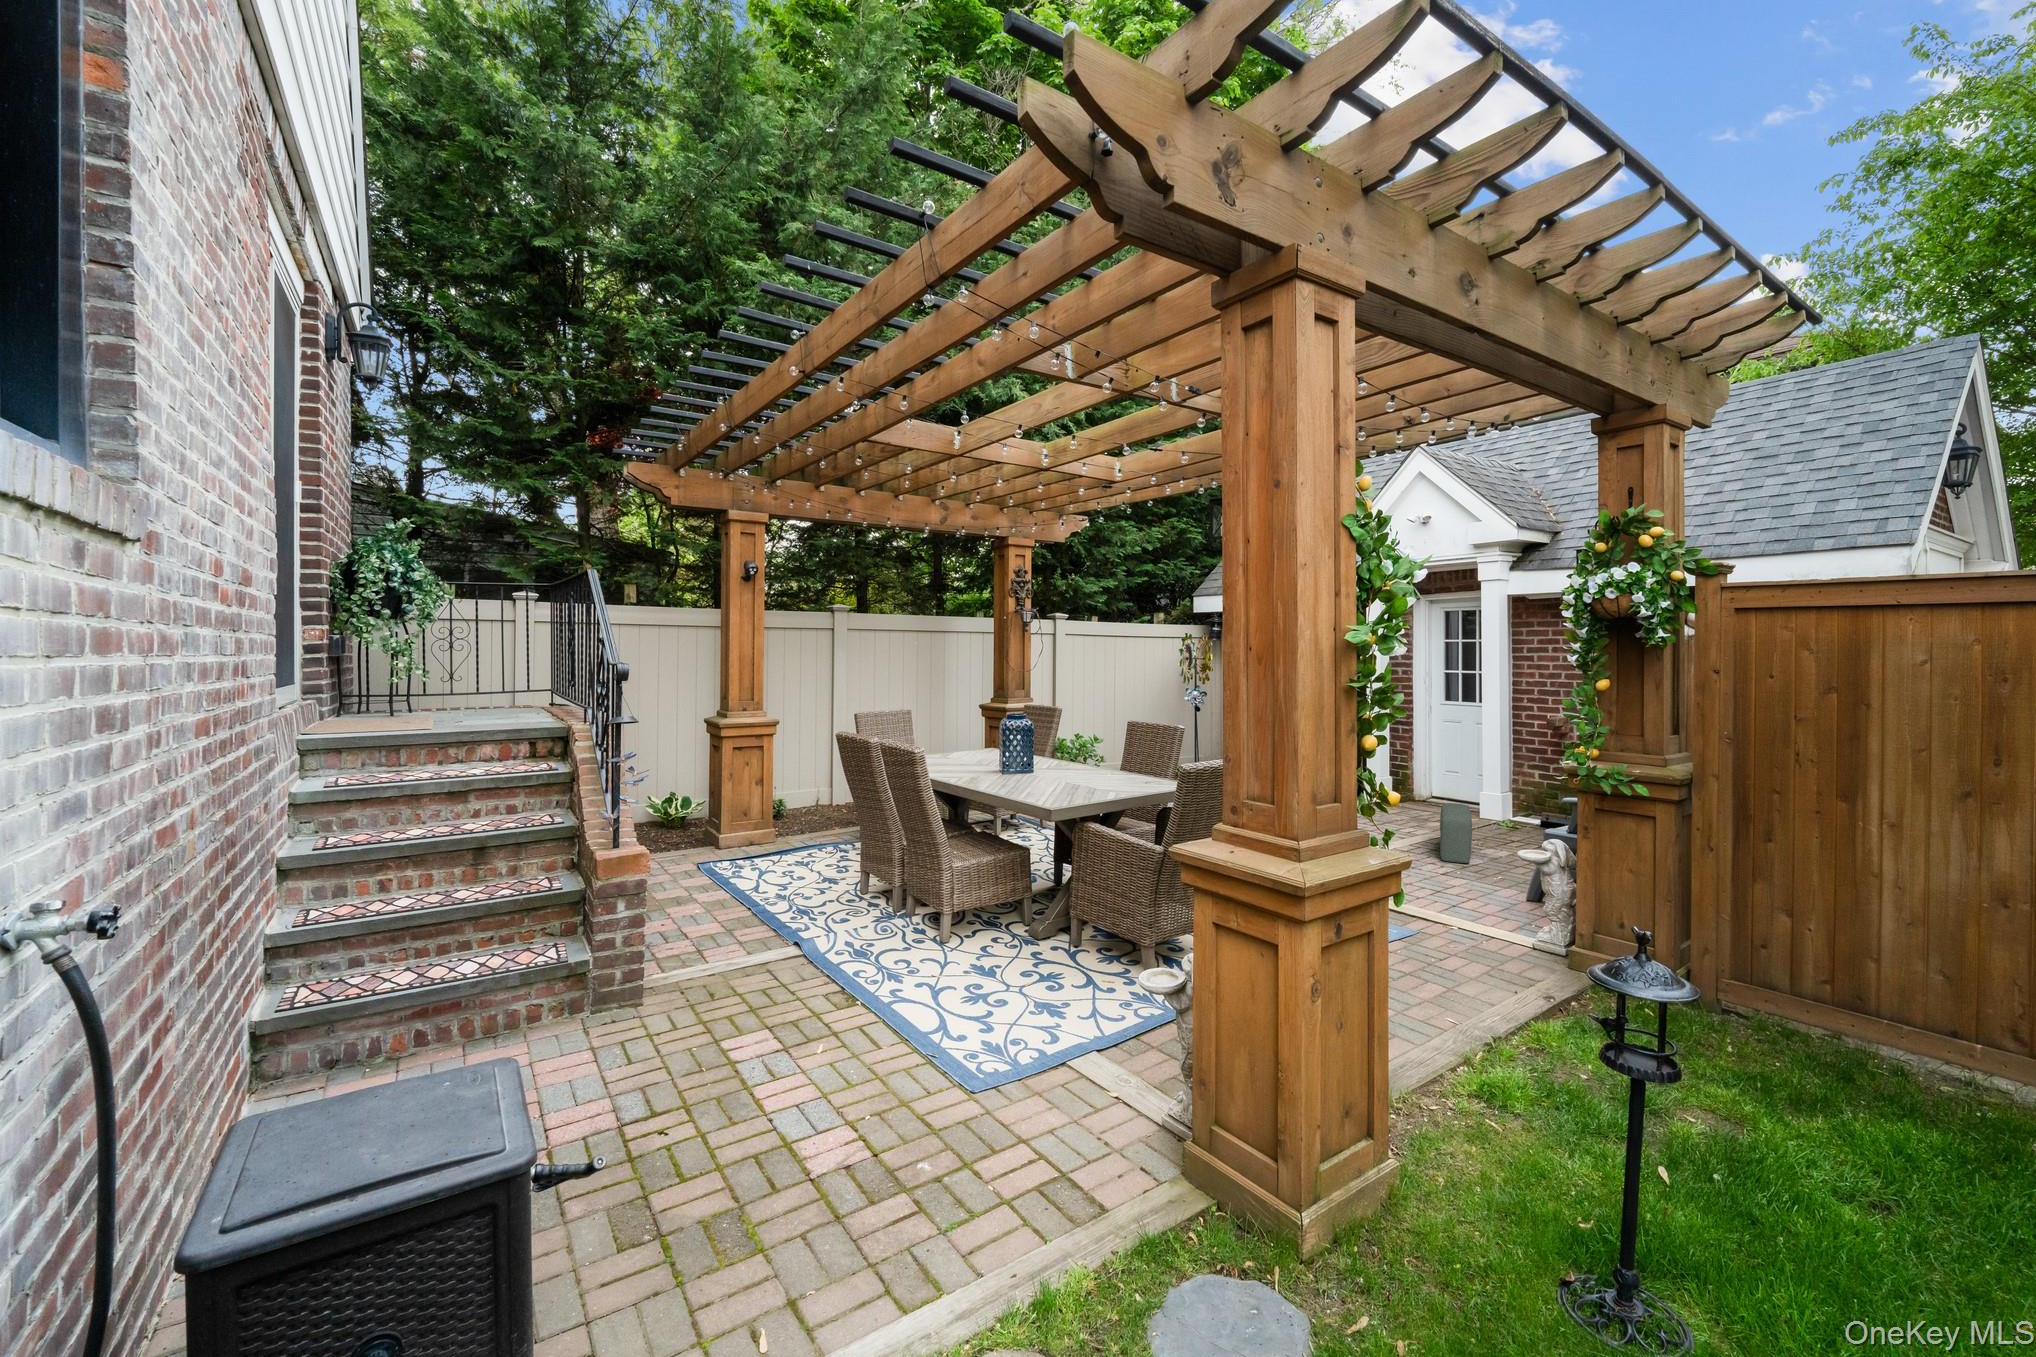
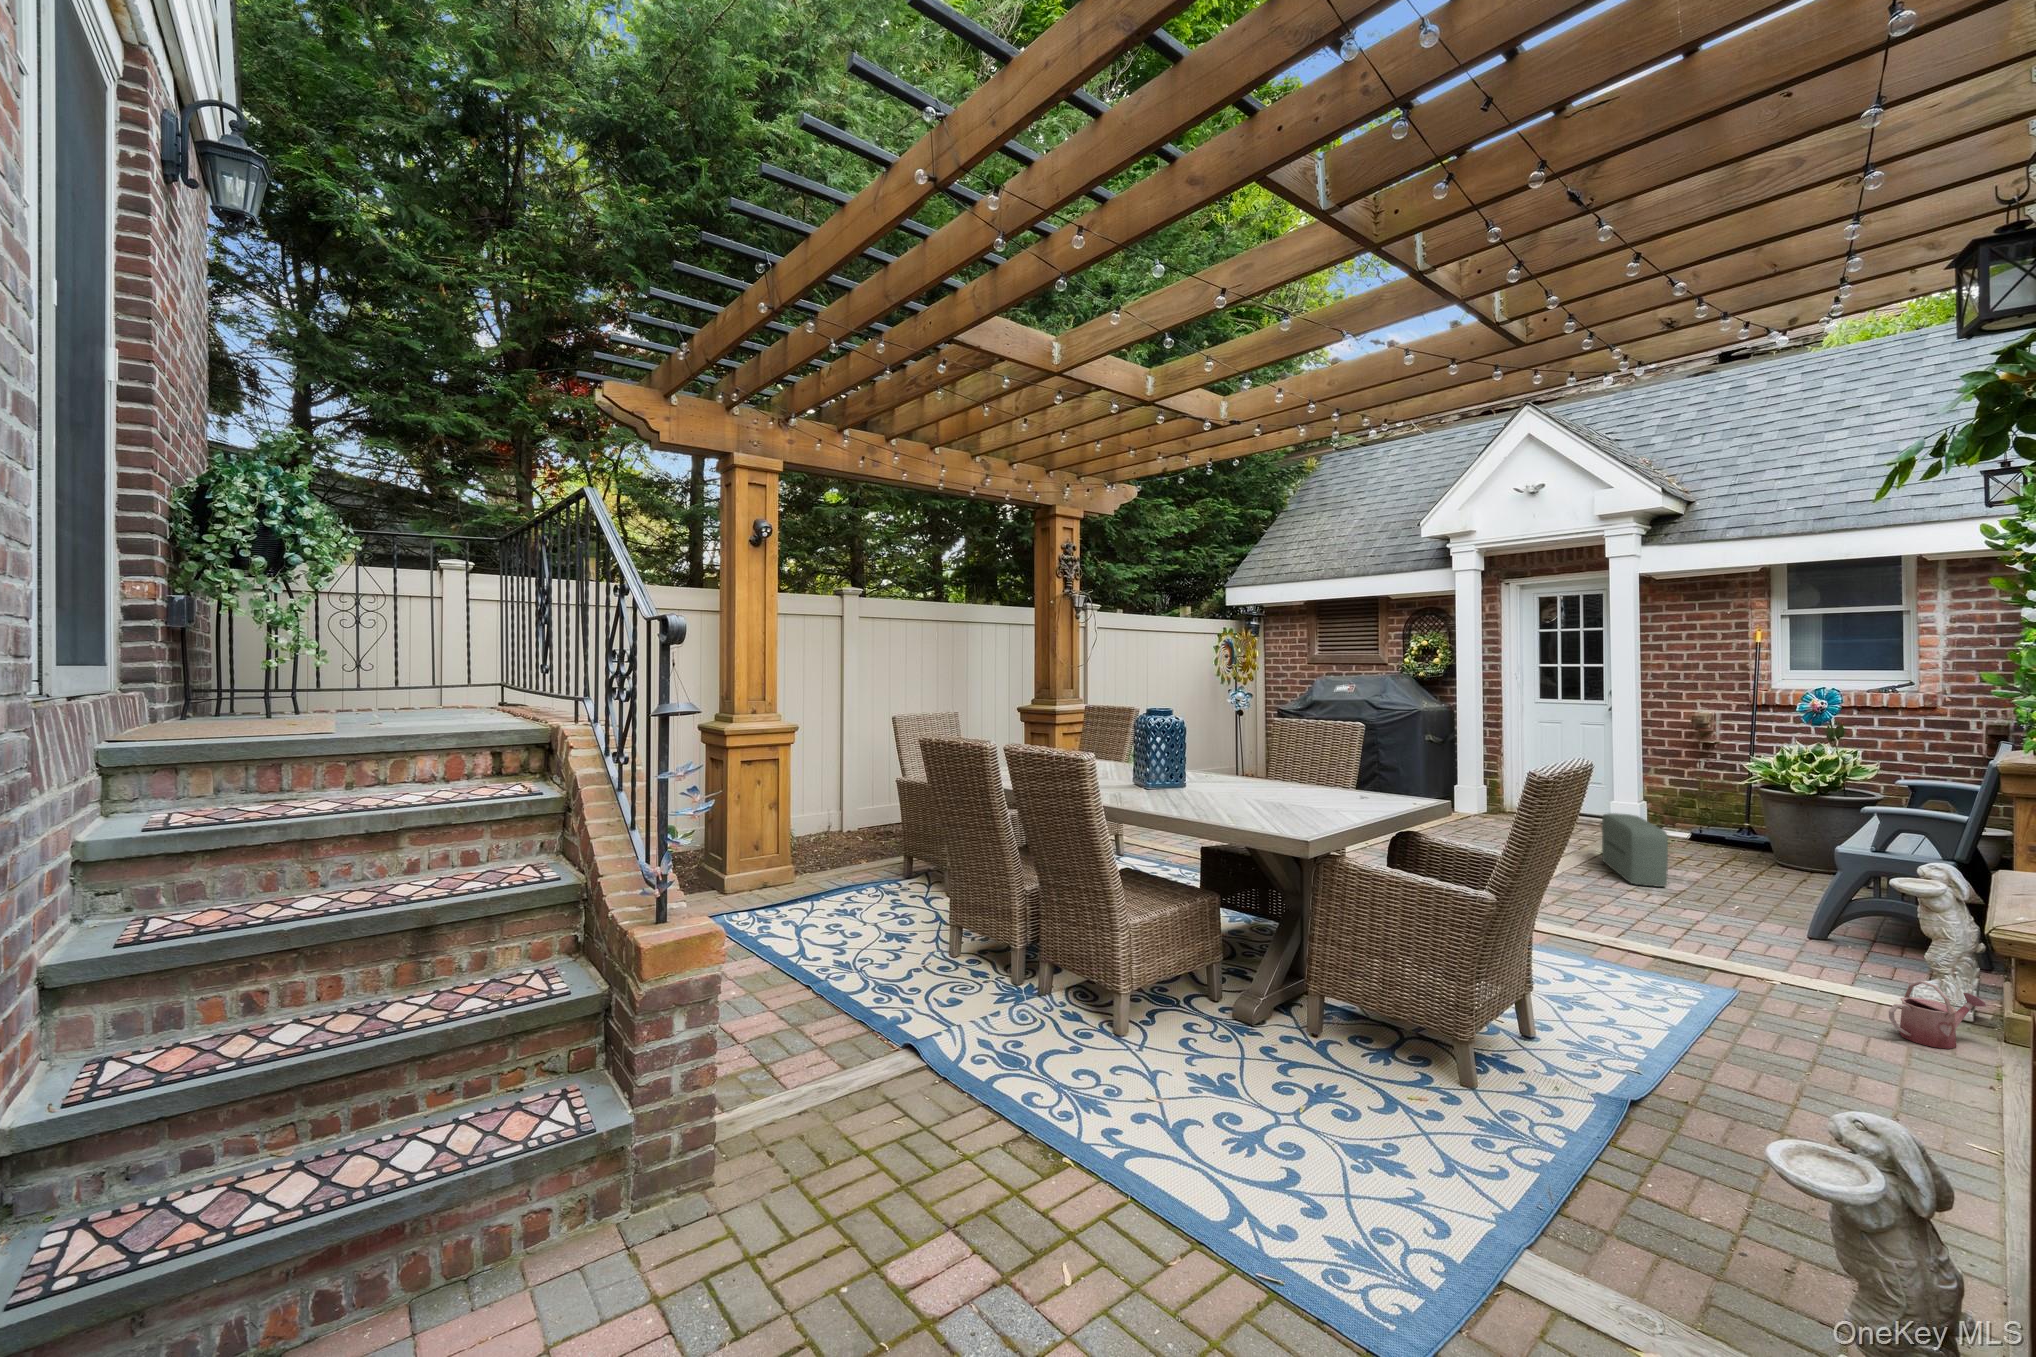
watering can: none [1494,923,1565,971] -> present [1889,981,1986,1049]

